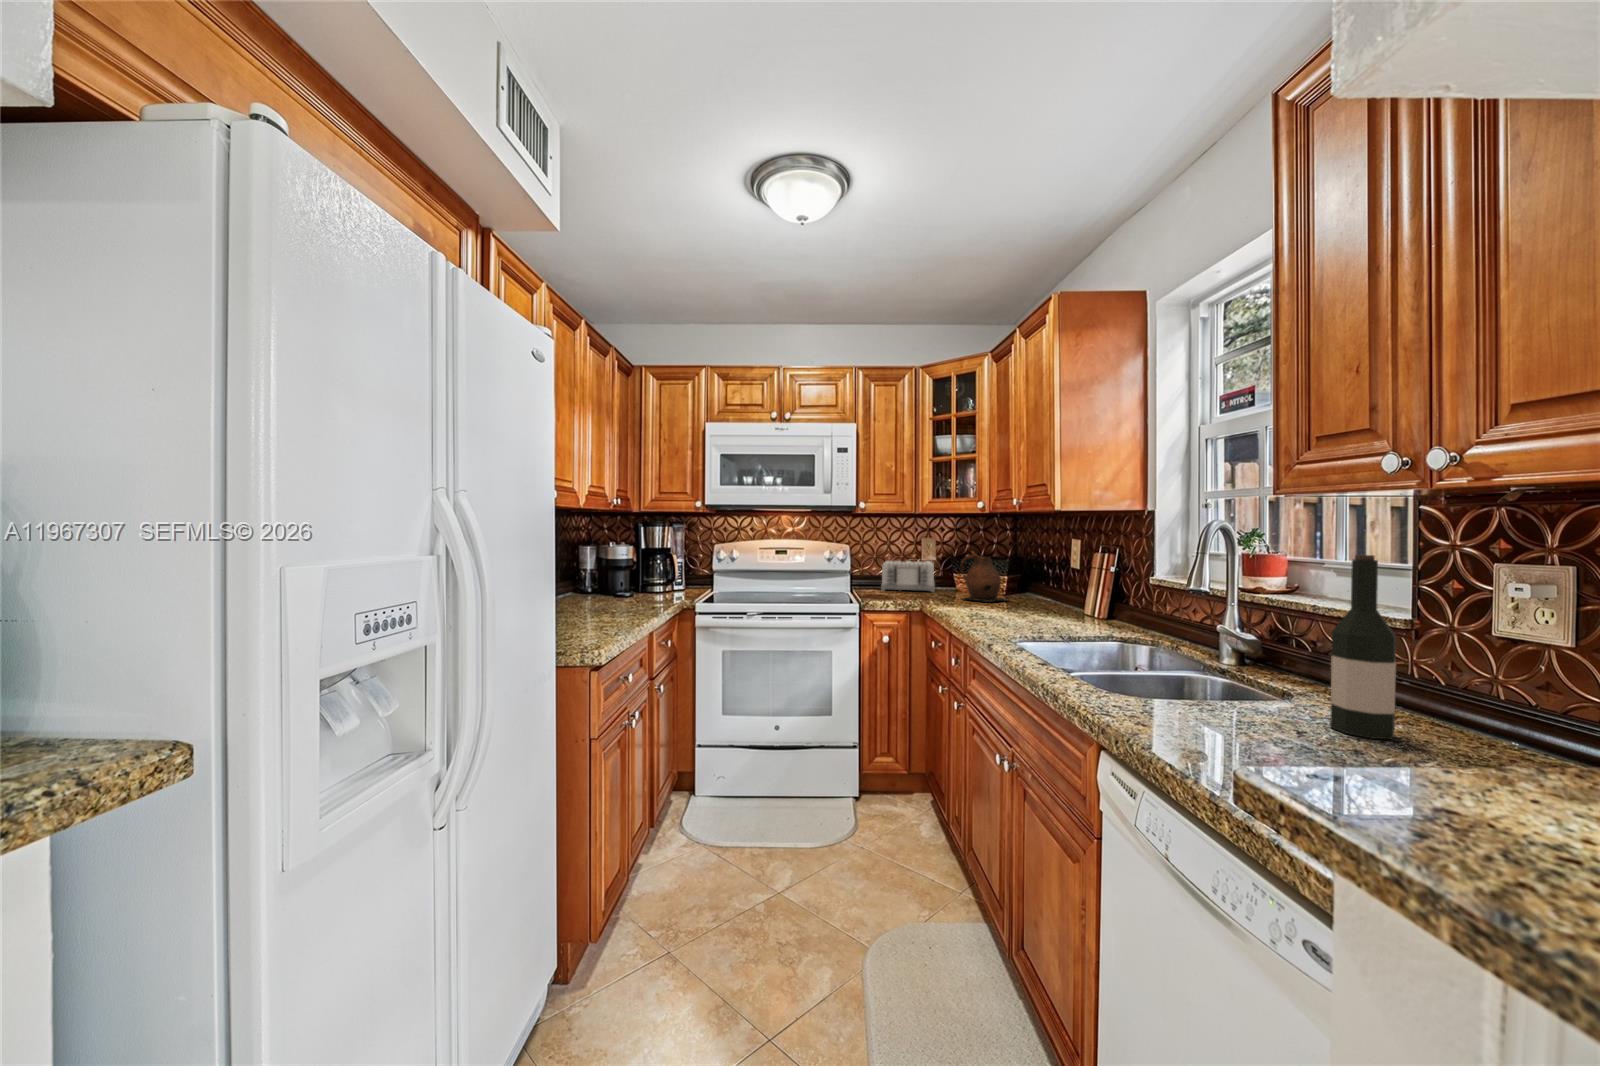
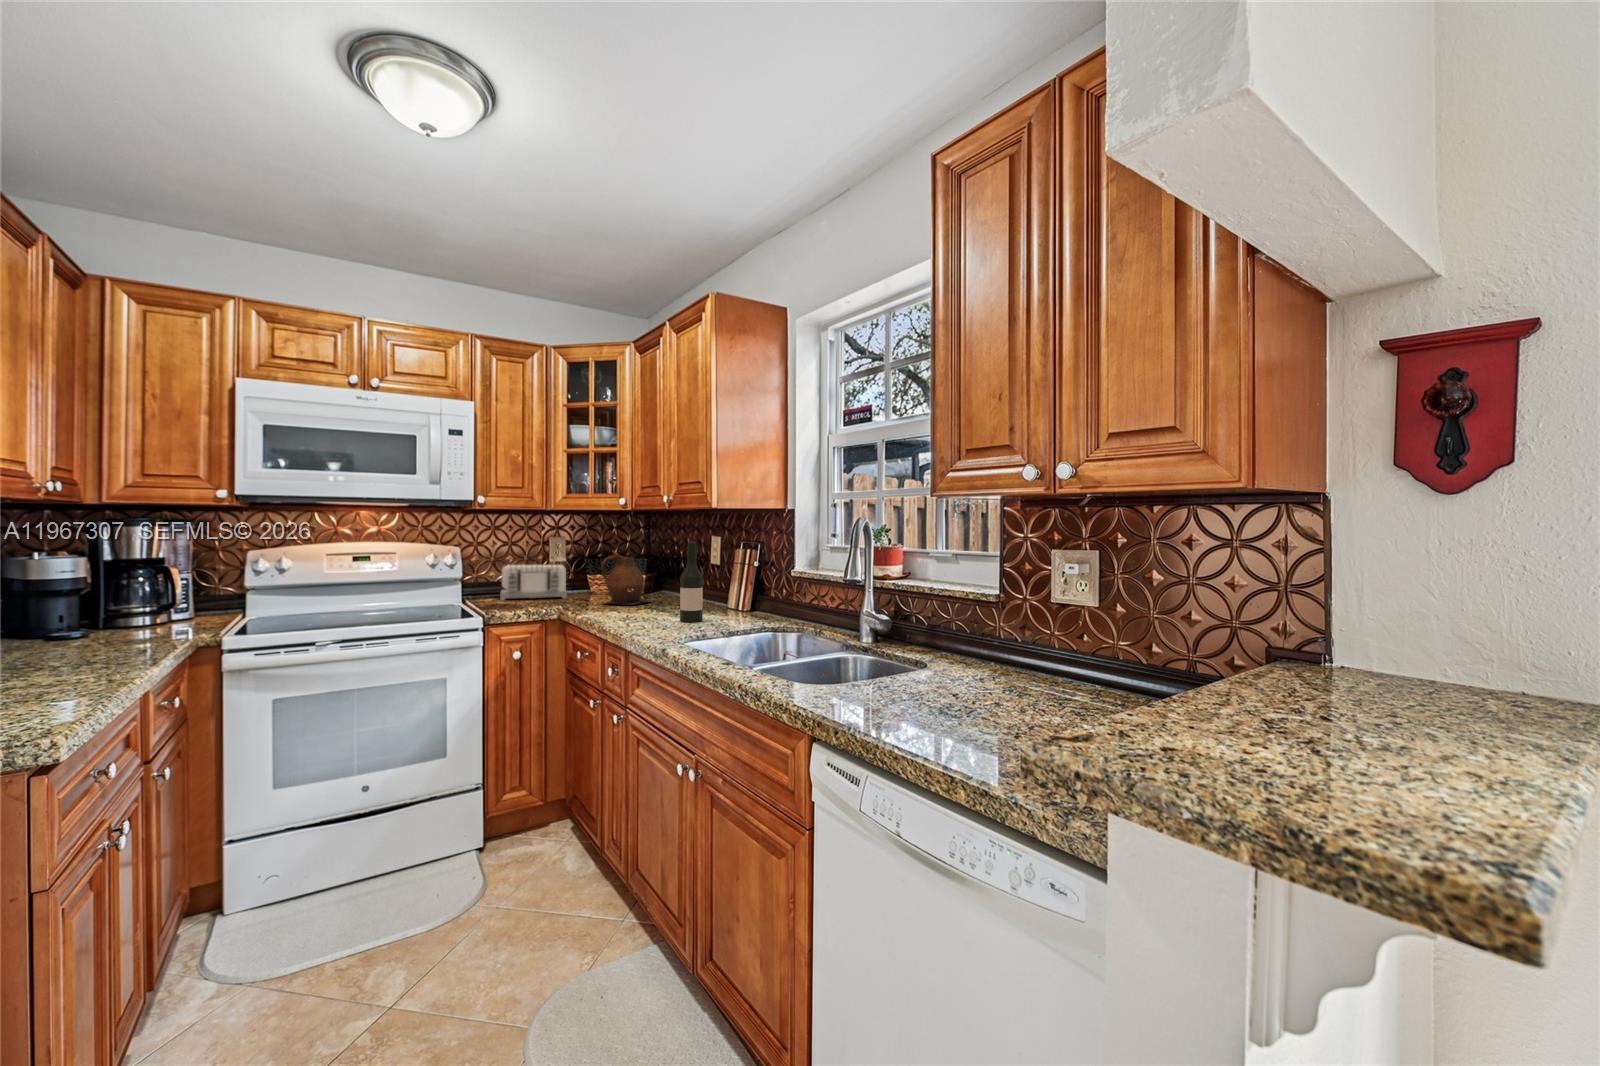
wine bottle: present [1330,555,1396,739] -> present [680,541,703,622]

